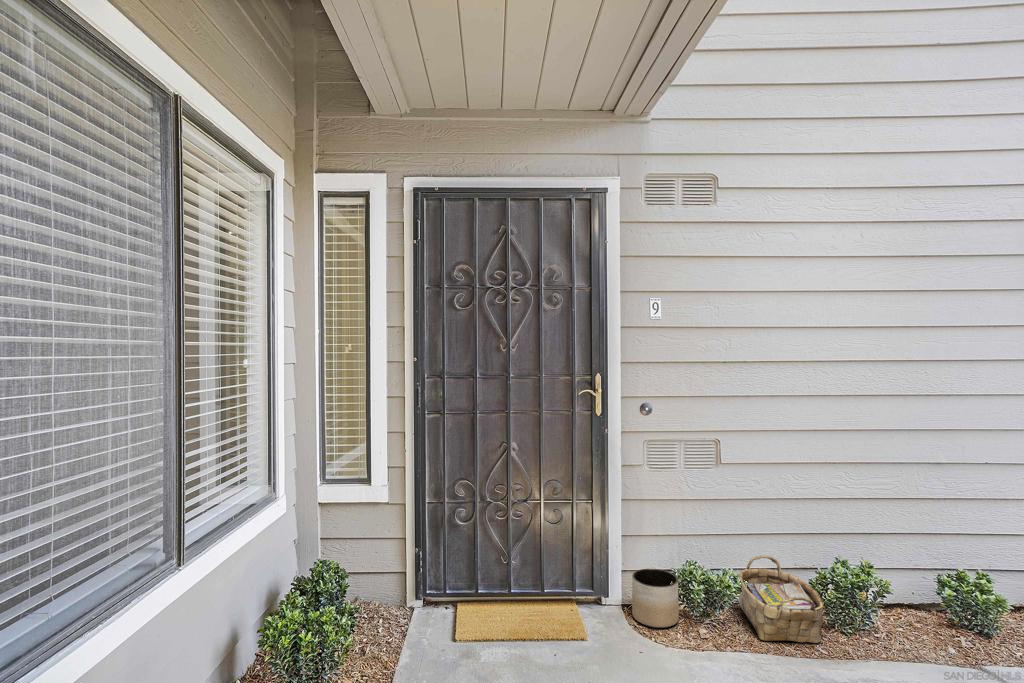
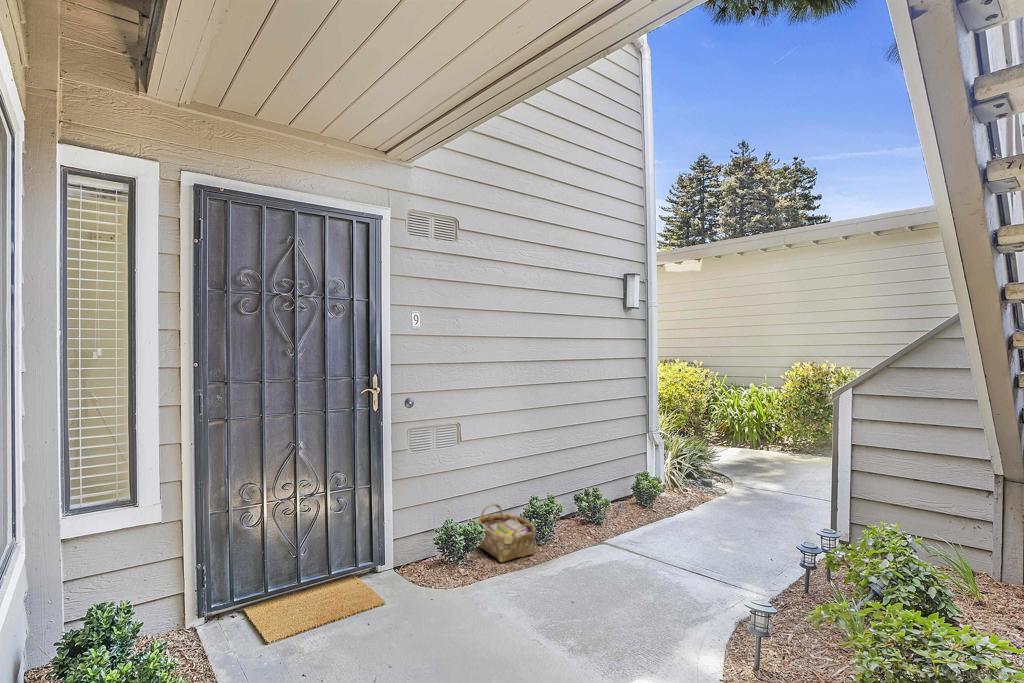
planter: present [632,569,679,628] -> none [406,531,443,577]

